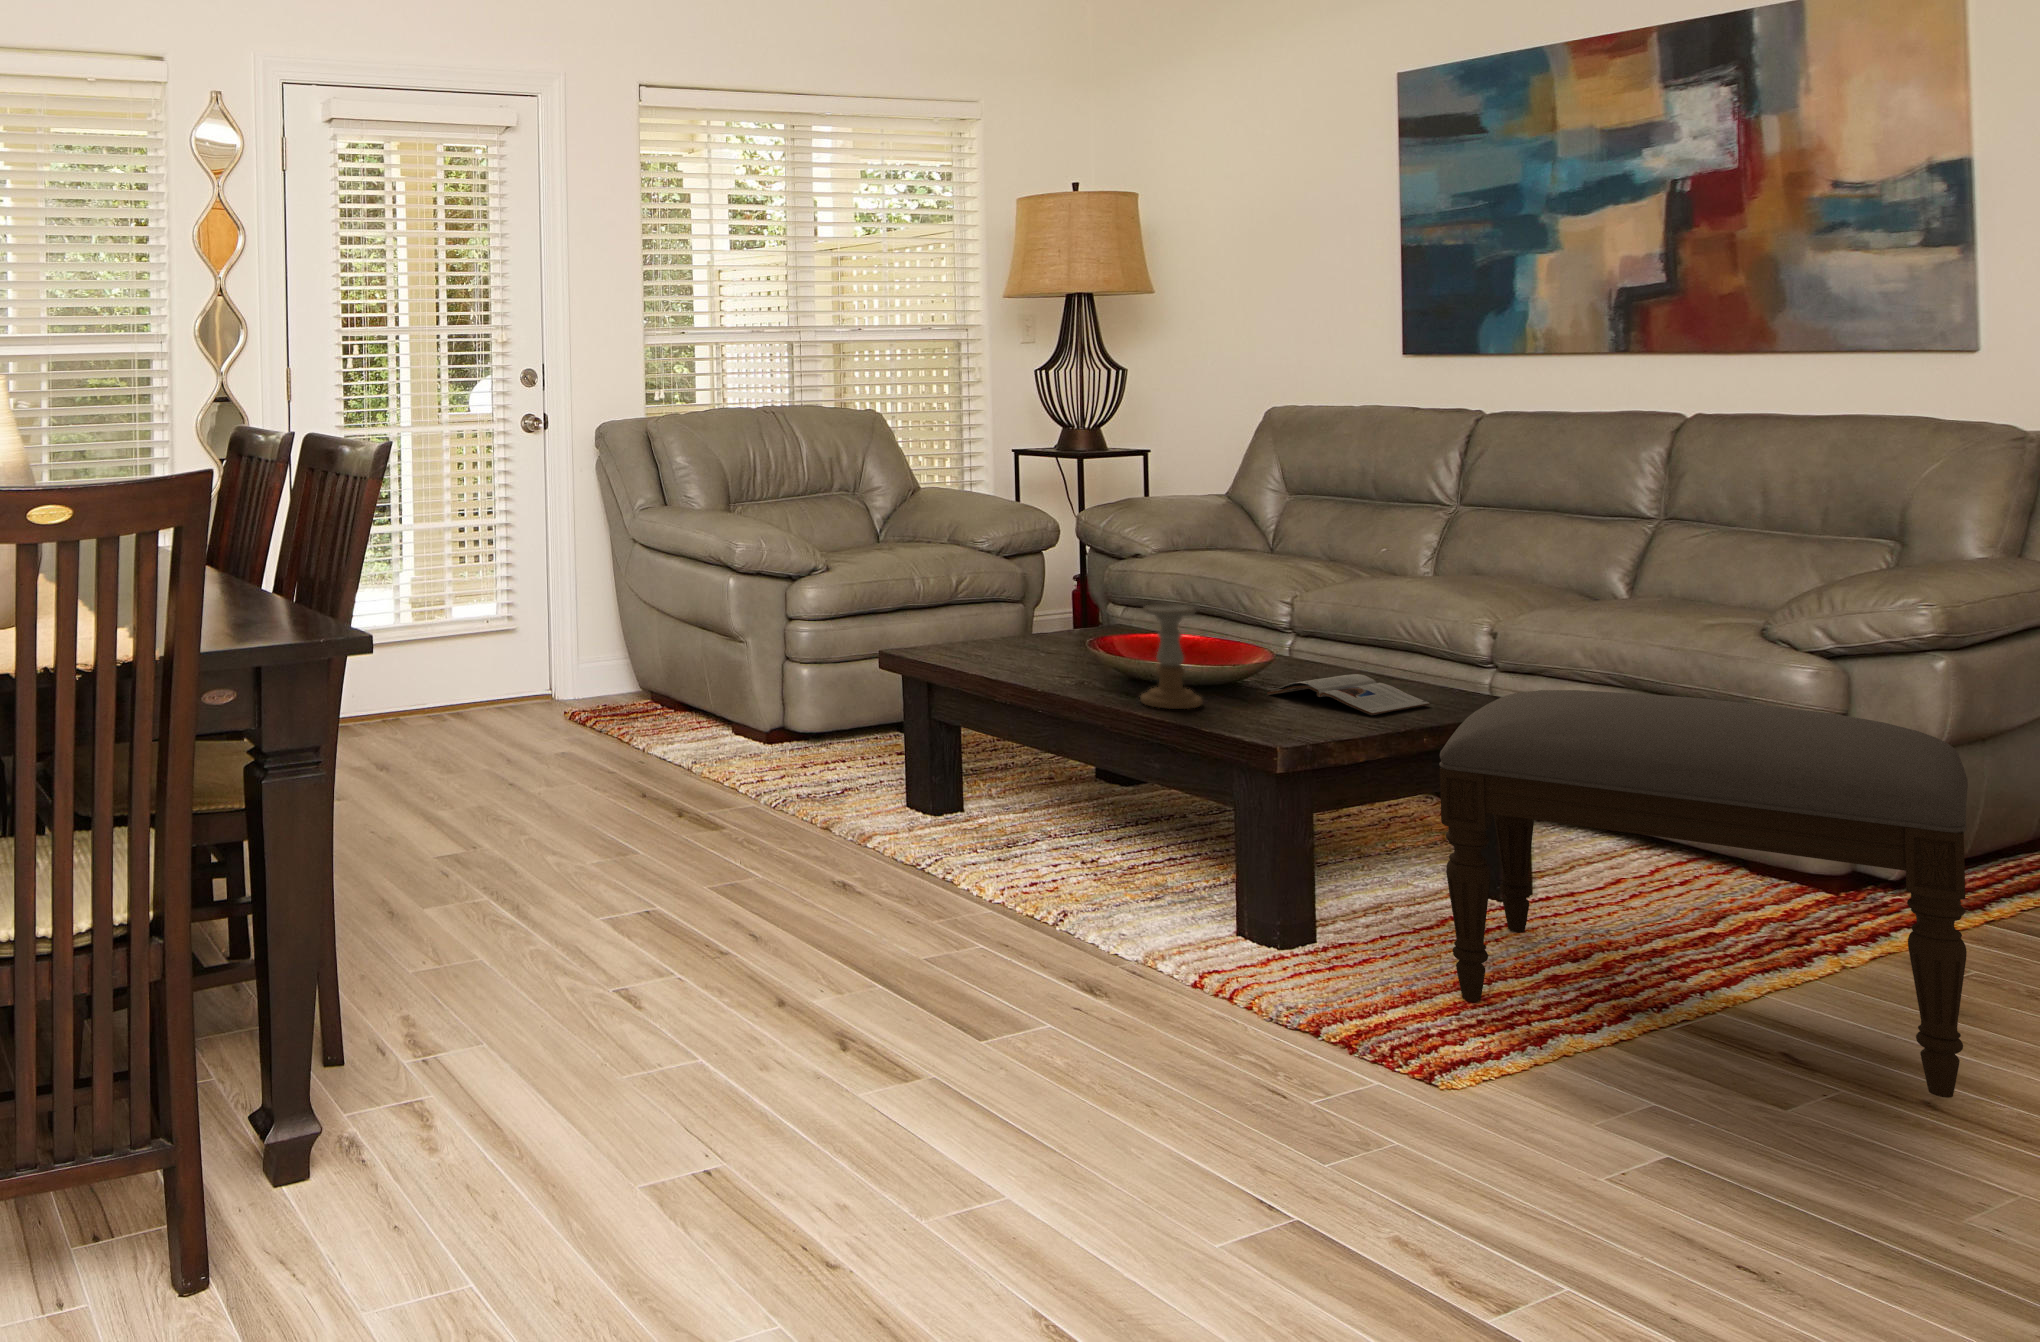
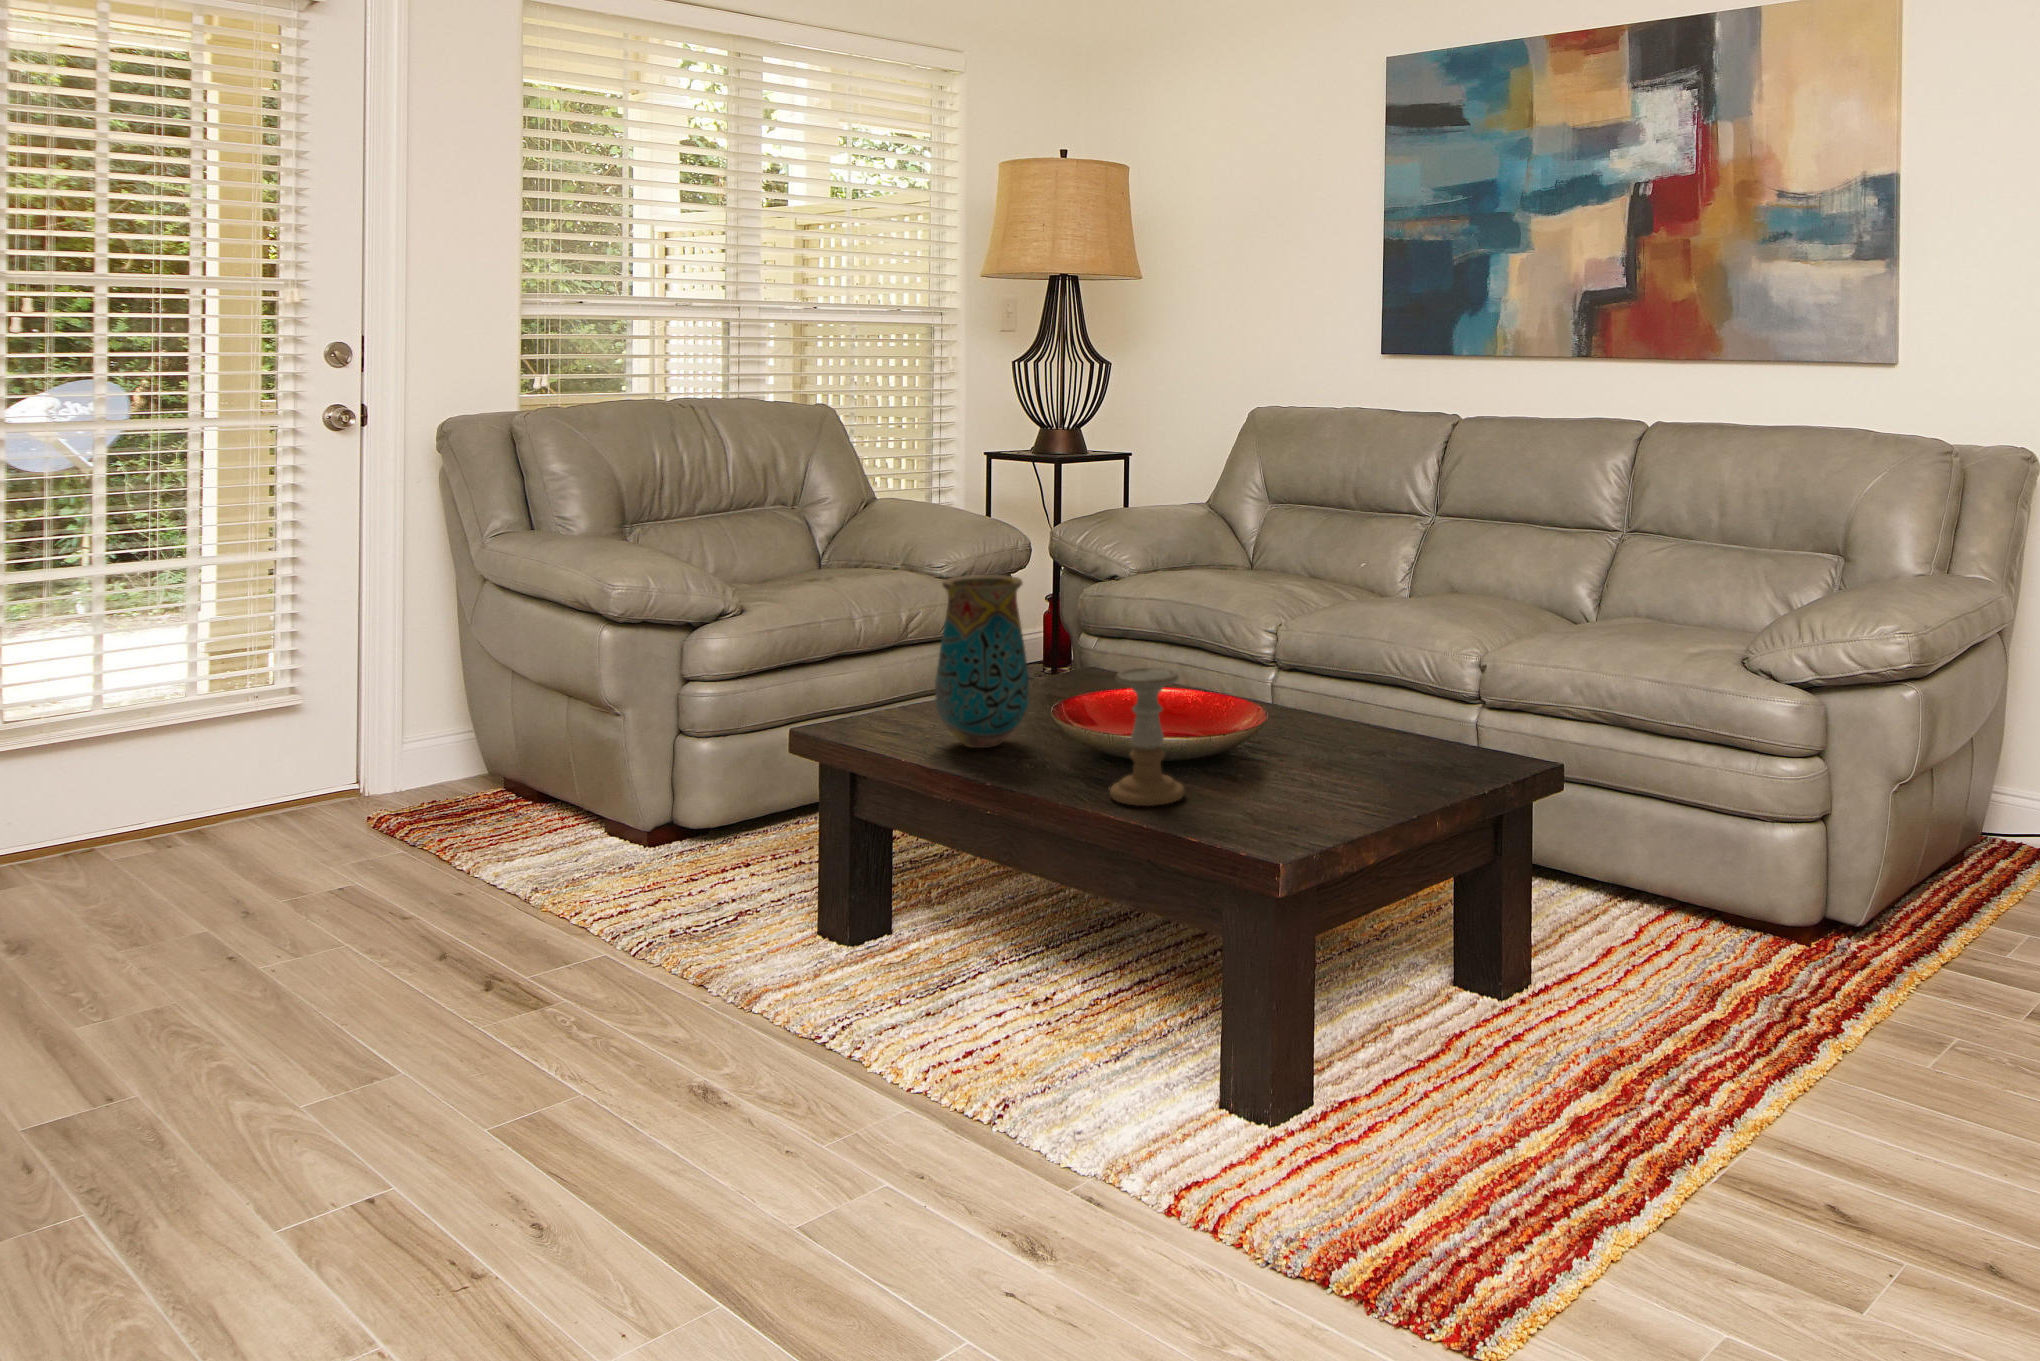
vase: none [995,535,1070,668] -> present [935,575,1029,748]
magazine: present [1267,674,1430,715] -> none [1258,737,1435,796]
ottoman: present [1439,690,1968,1098] -> none [1467,764,2024,1251]

